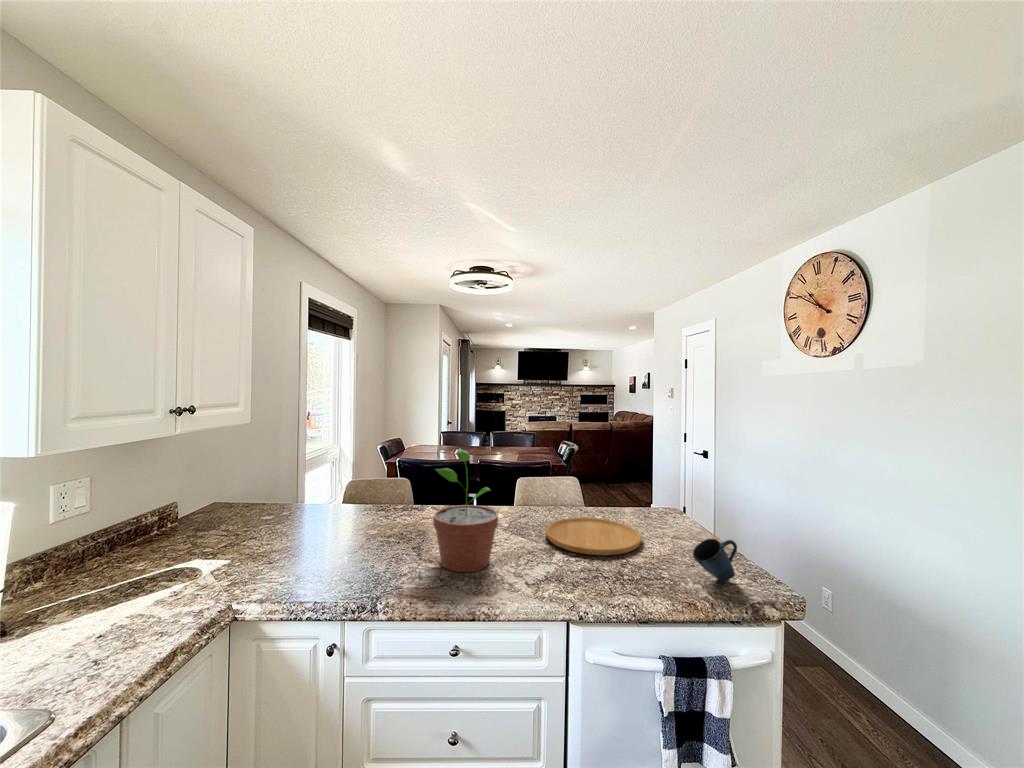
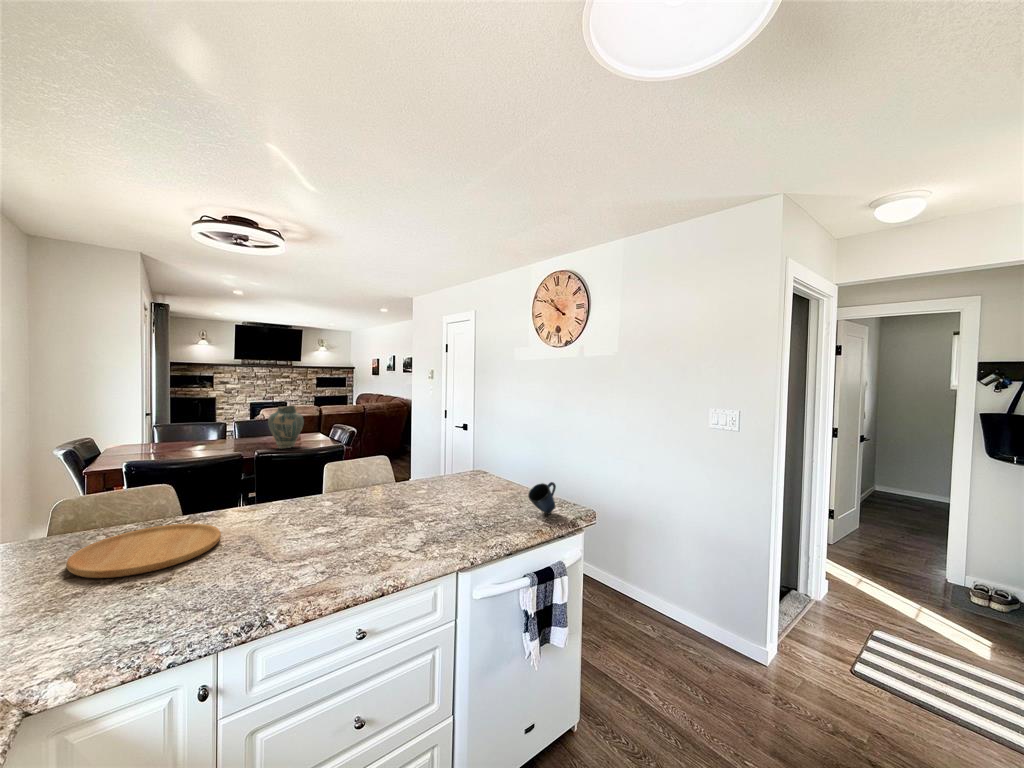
vase: none [501,420,529,459] -> present [268,405,304,449]
potted plant: present [433,449,498,572] -> none [293,434,371,562]
cutting board: present [545,517,642,555] -> present [66,524,221,578]

